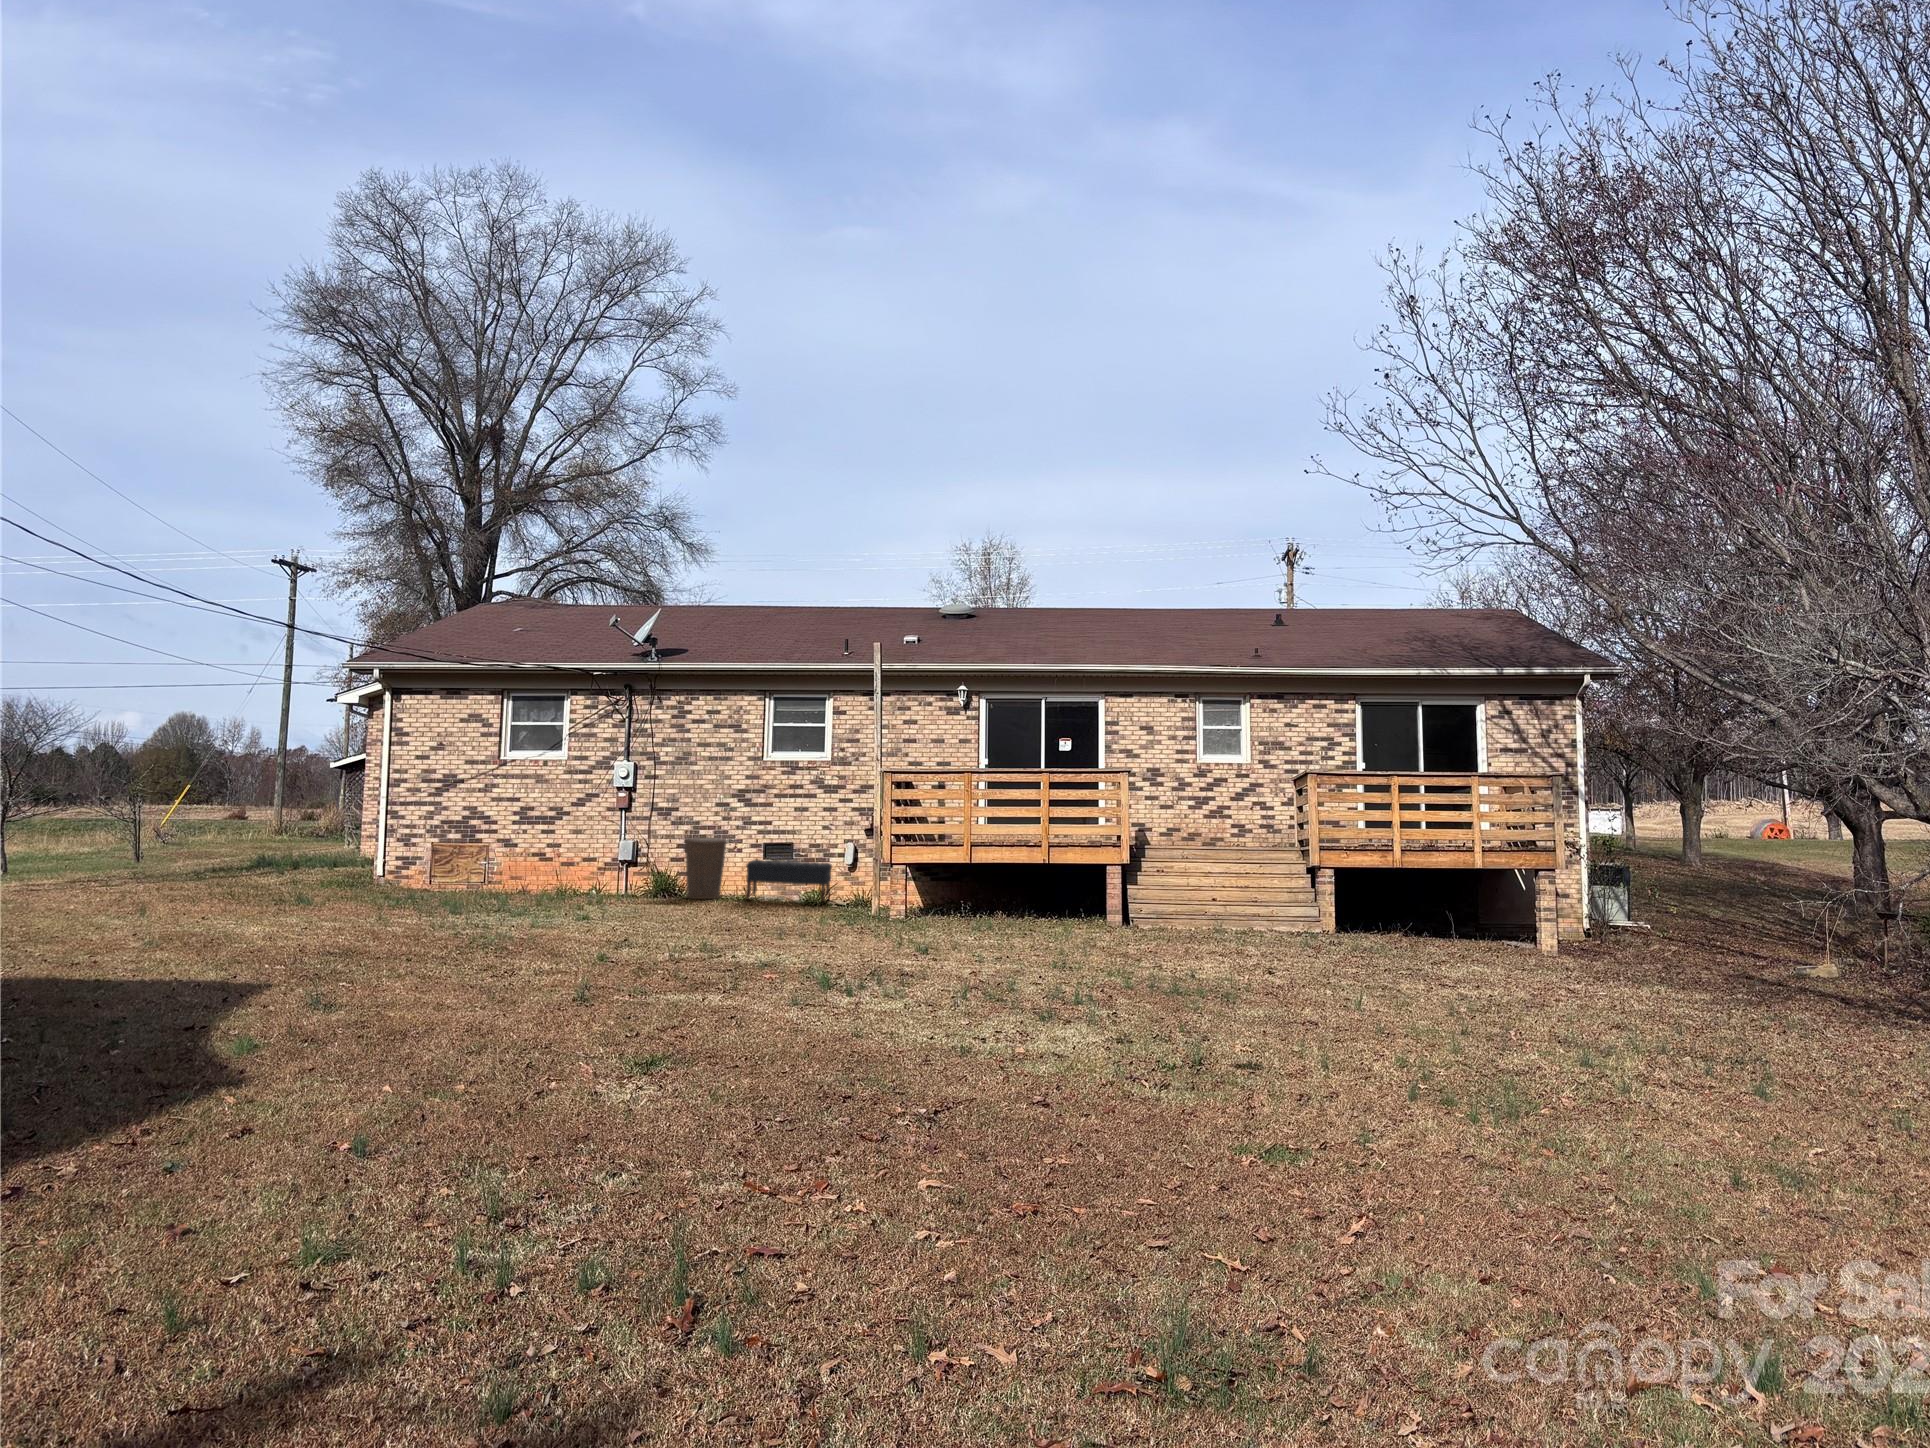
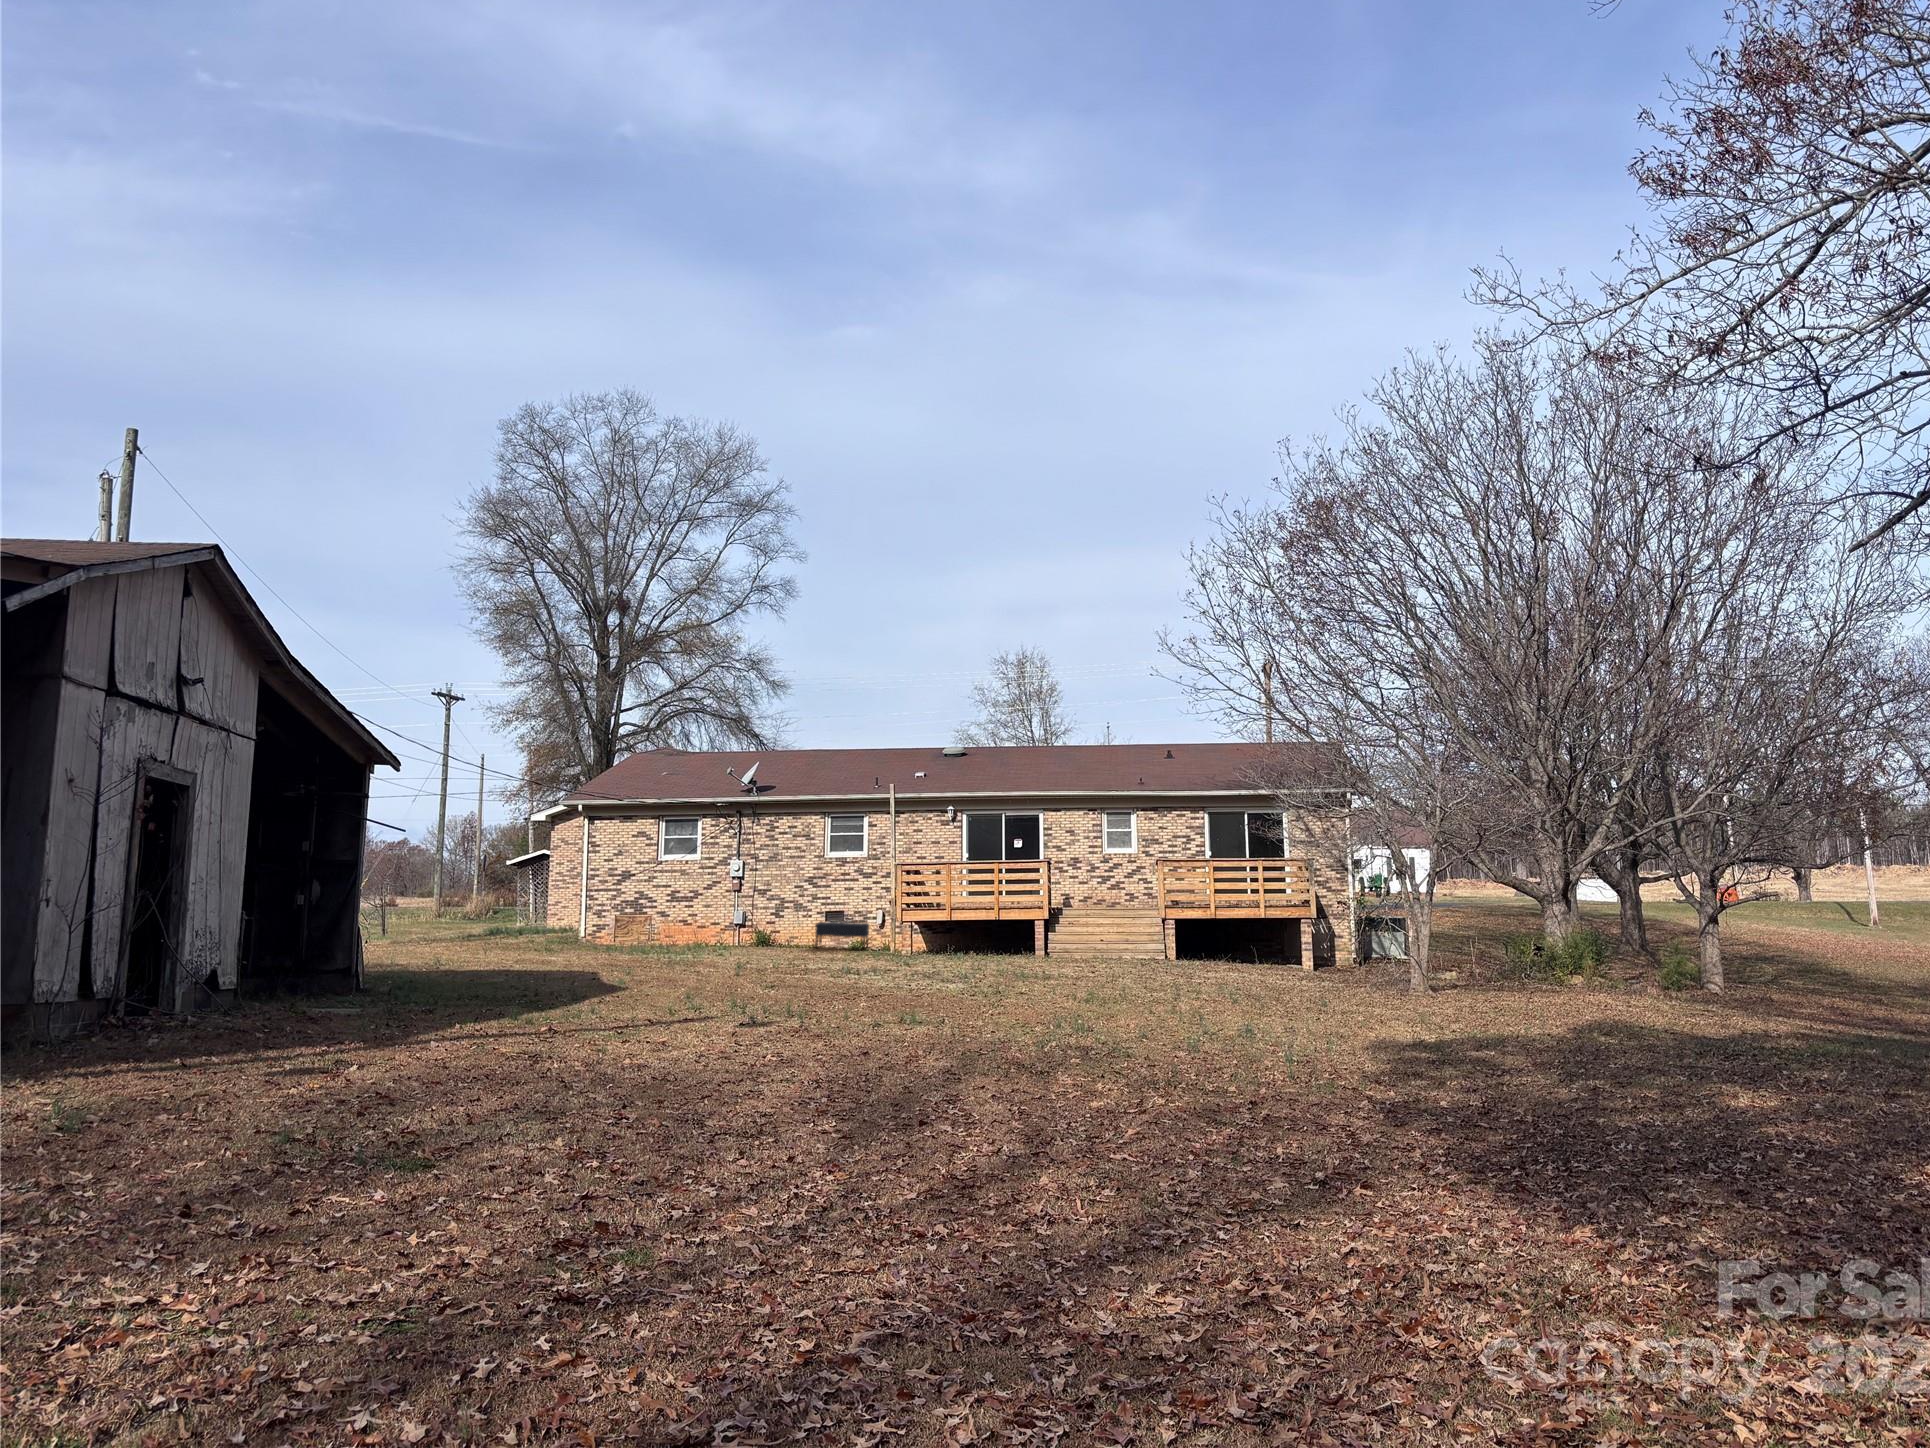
trash can: present [685,838,727,899] -> none [776,908,803,948]

